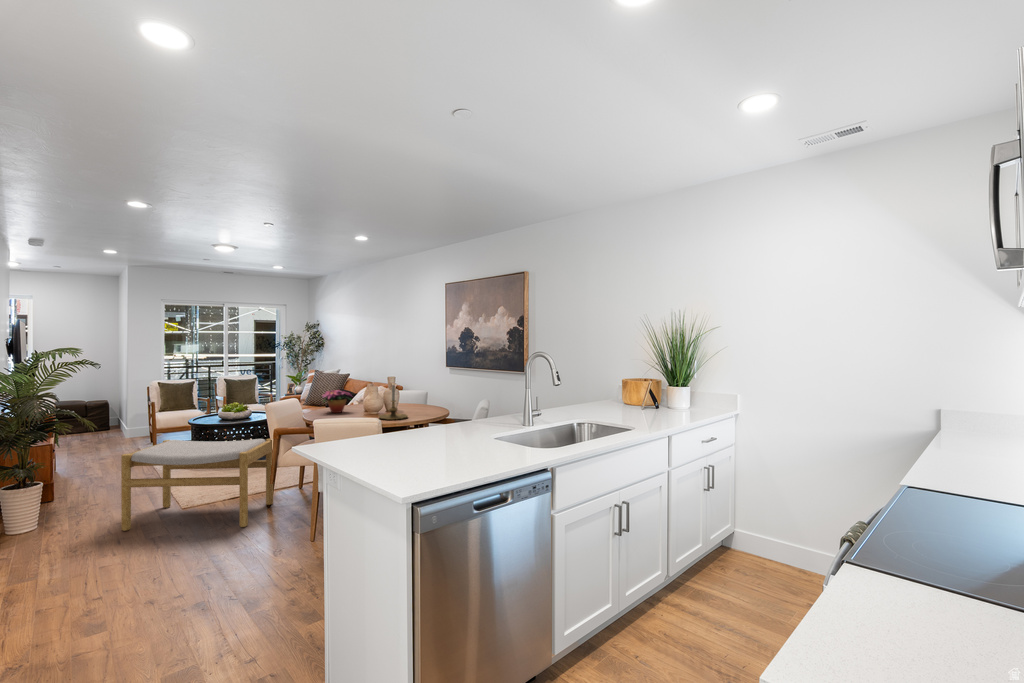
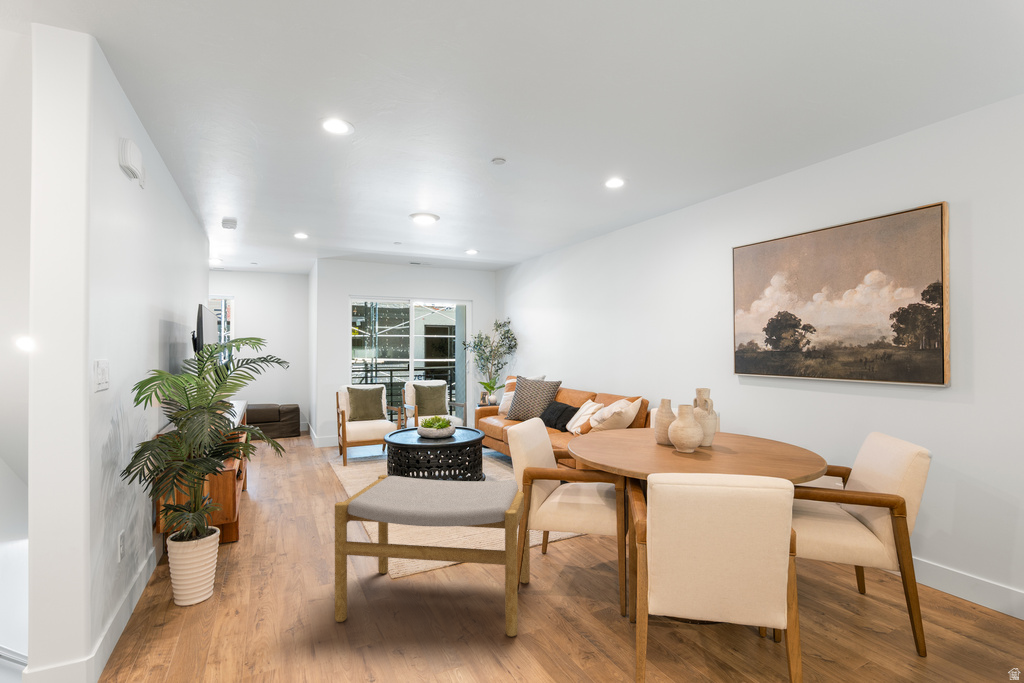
candle holder: present [379,385,408,420] -> none [710,402,765,463]
flower arrangement: present [323,390,350,413] -> none [592,406,645,443]

